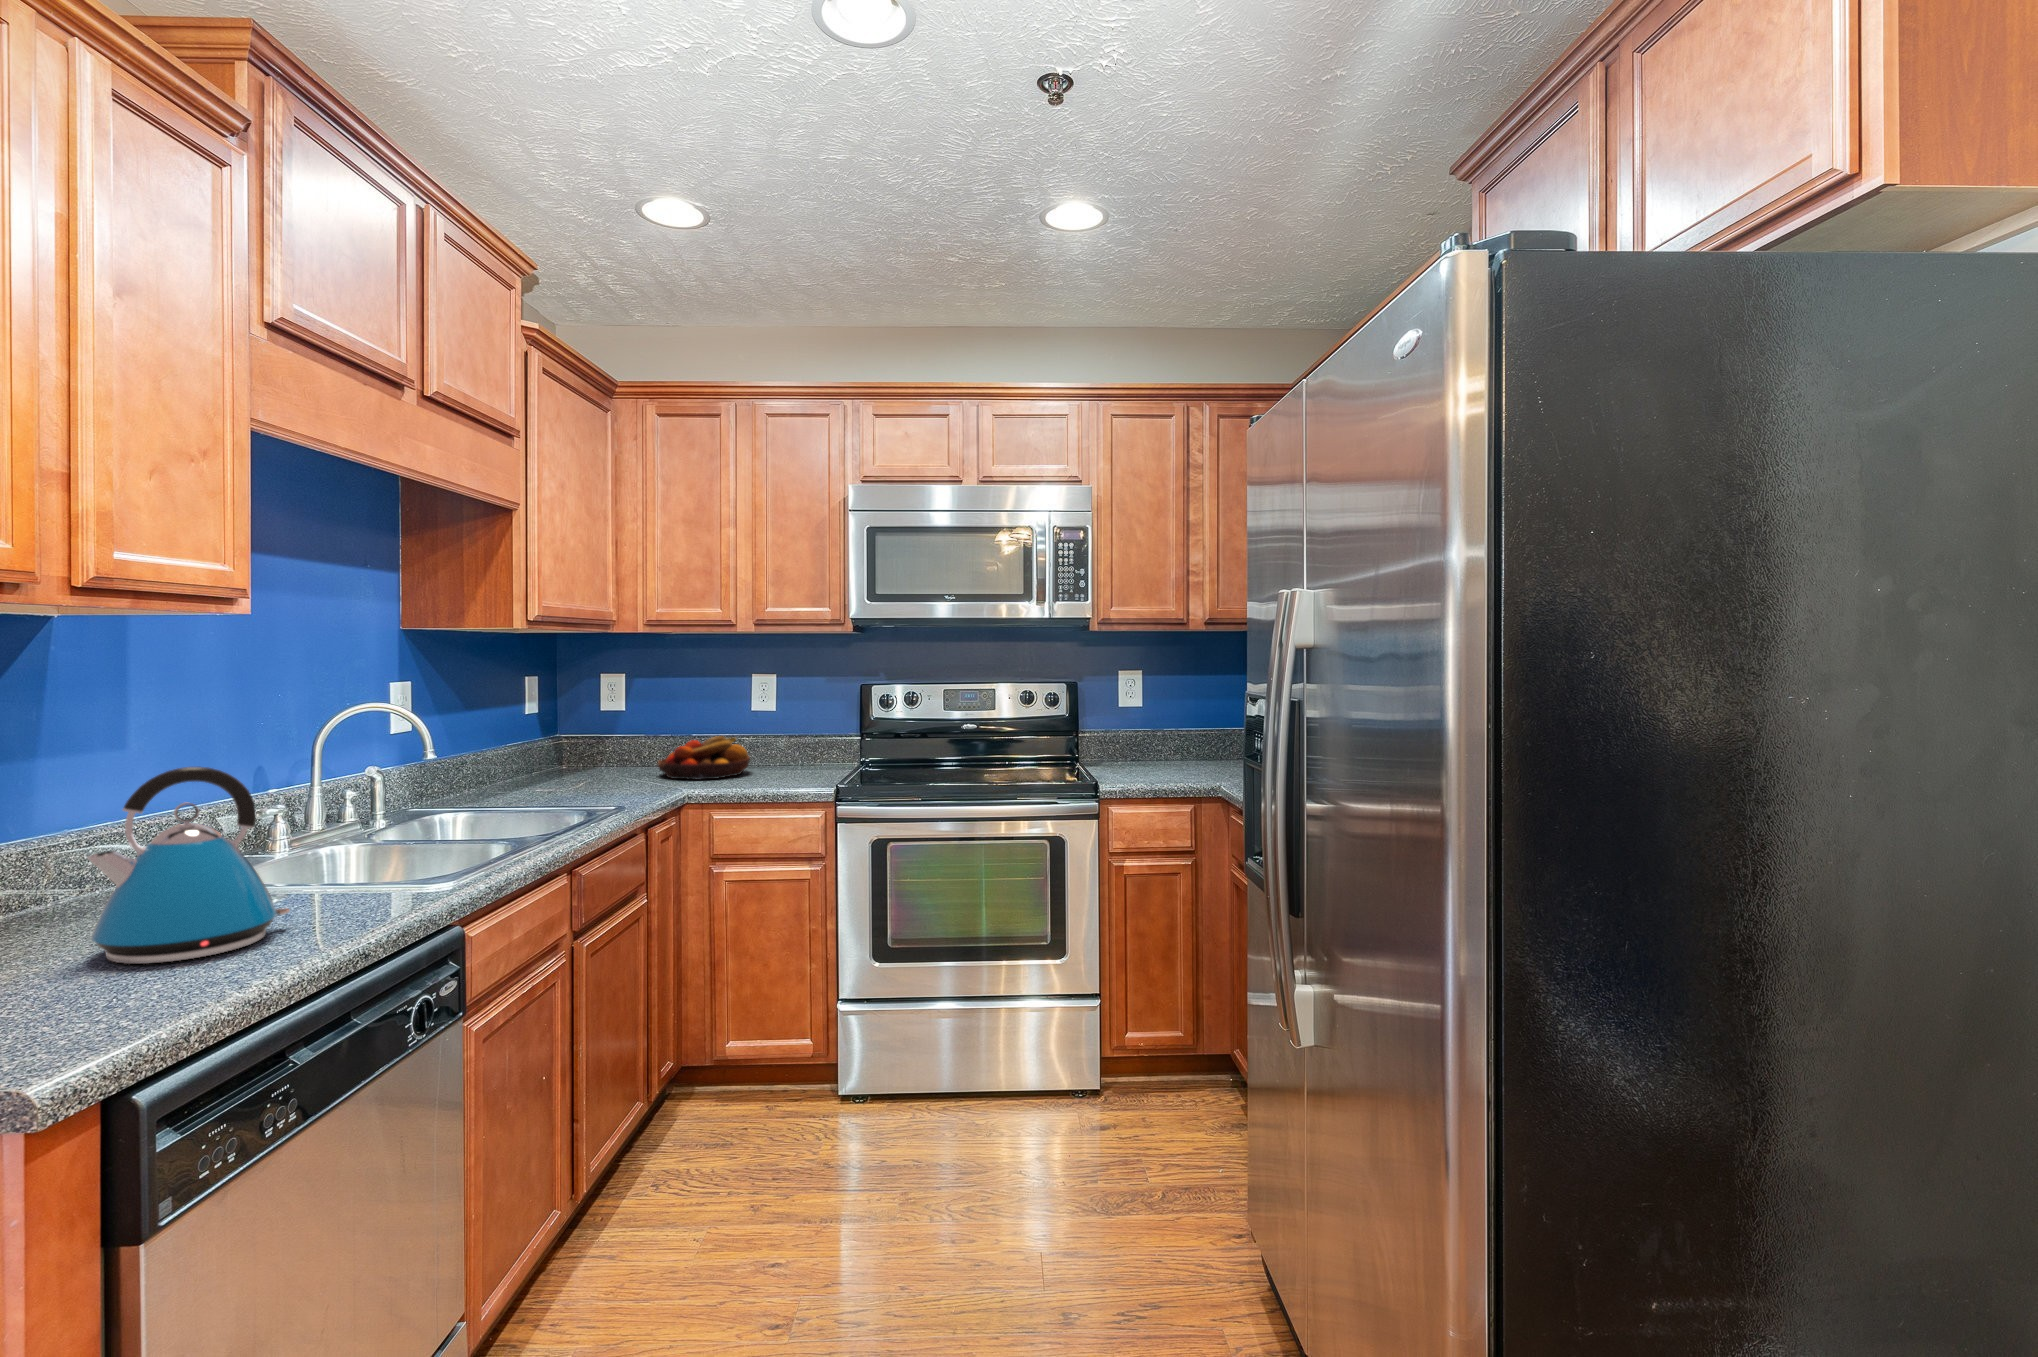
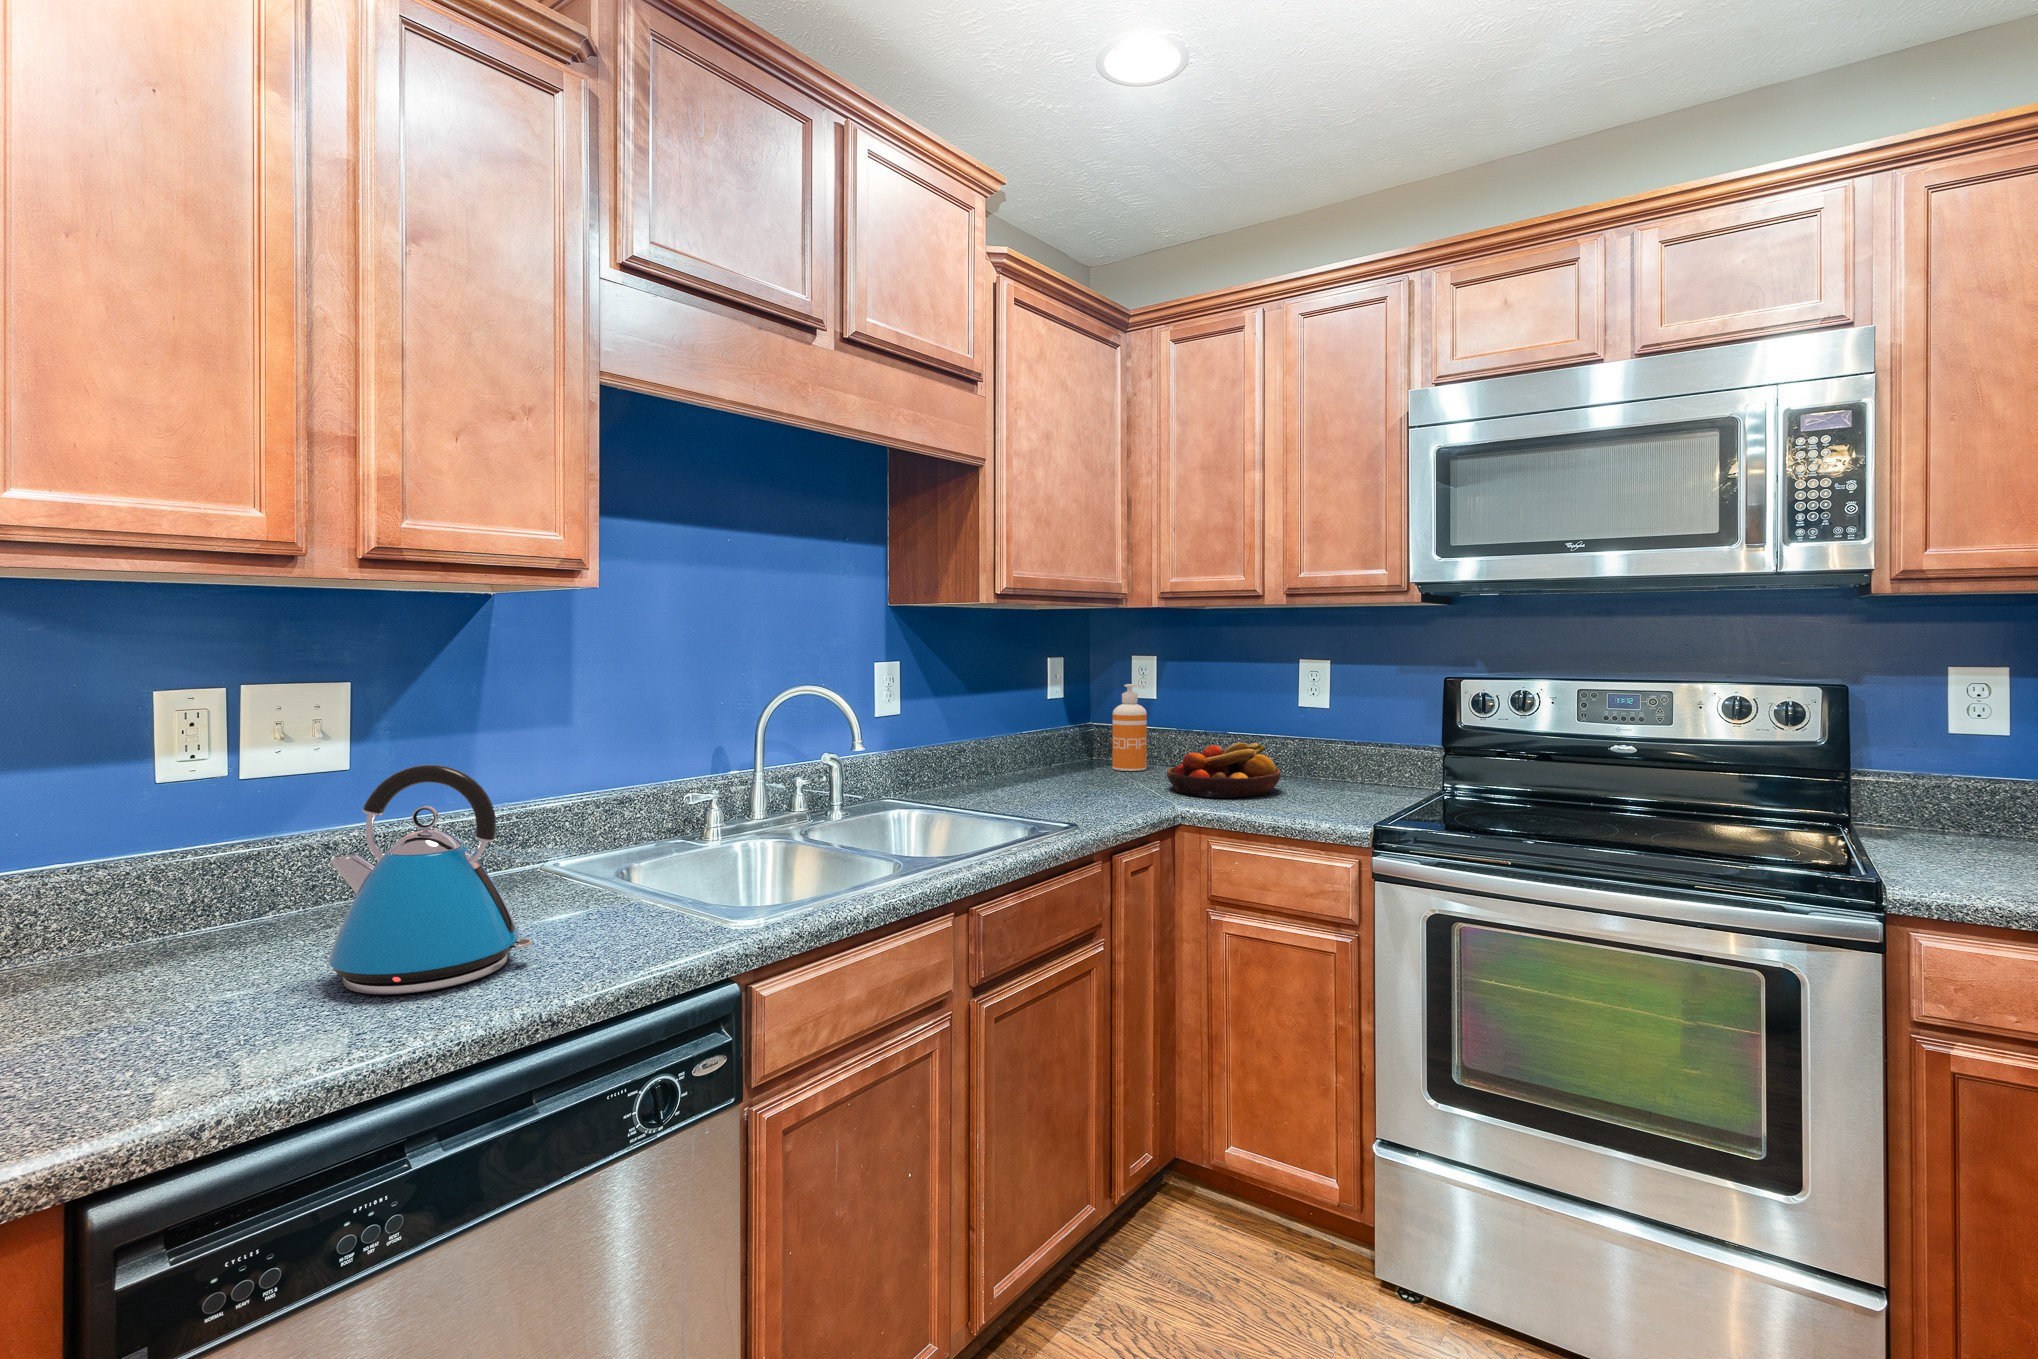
soap dispenser: none [590,694,622,768] -> present [1112,684,1147,771]

